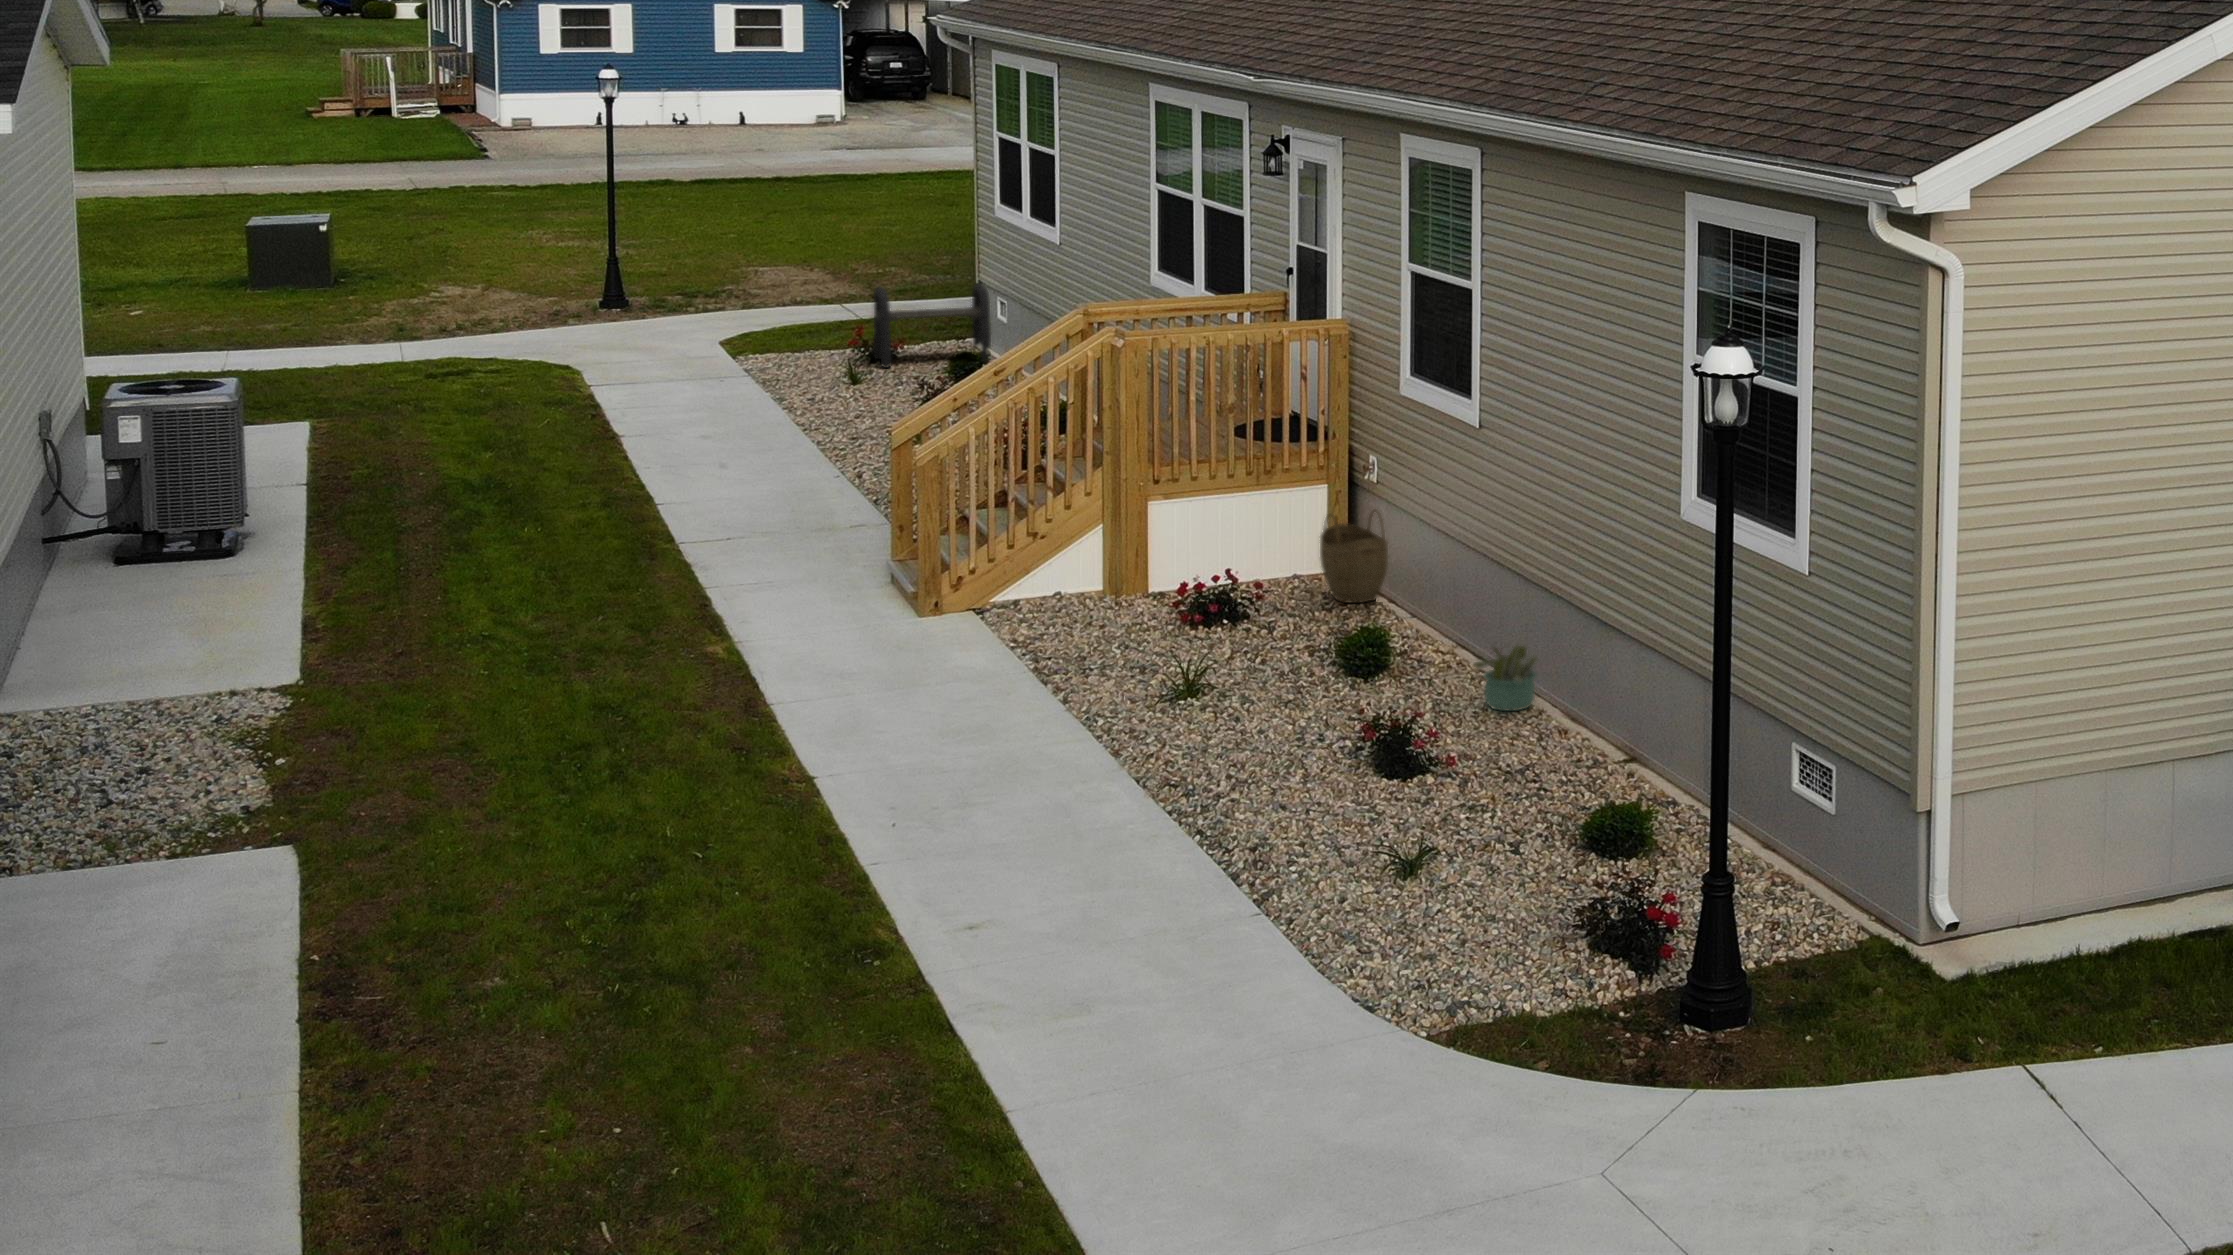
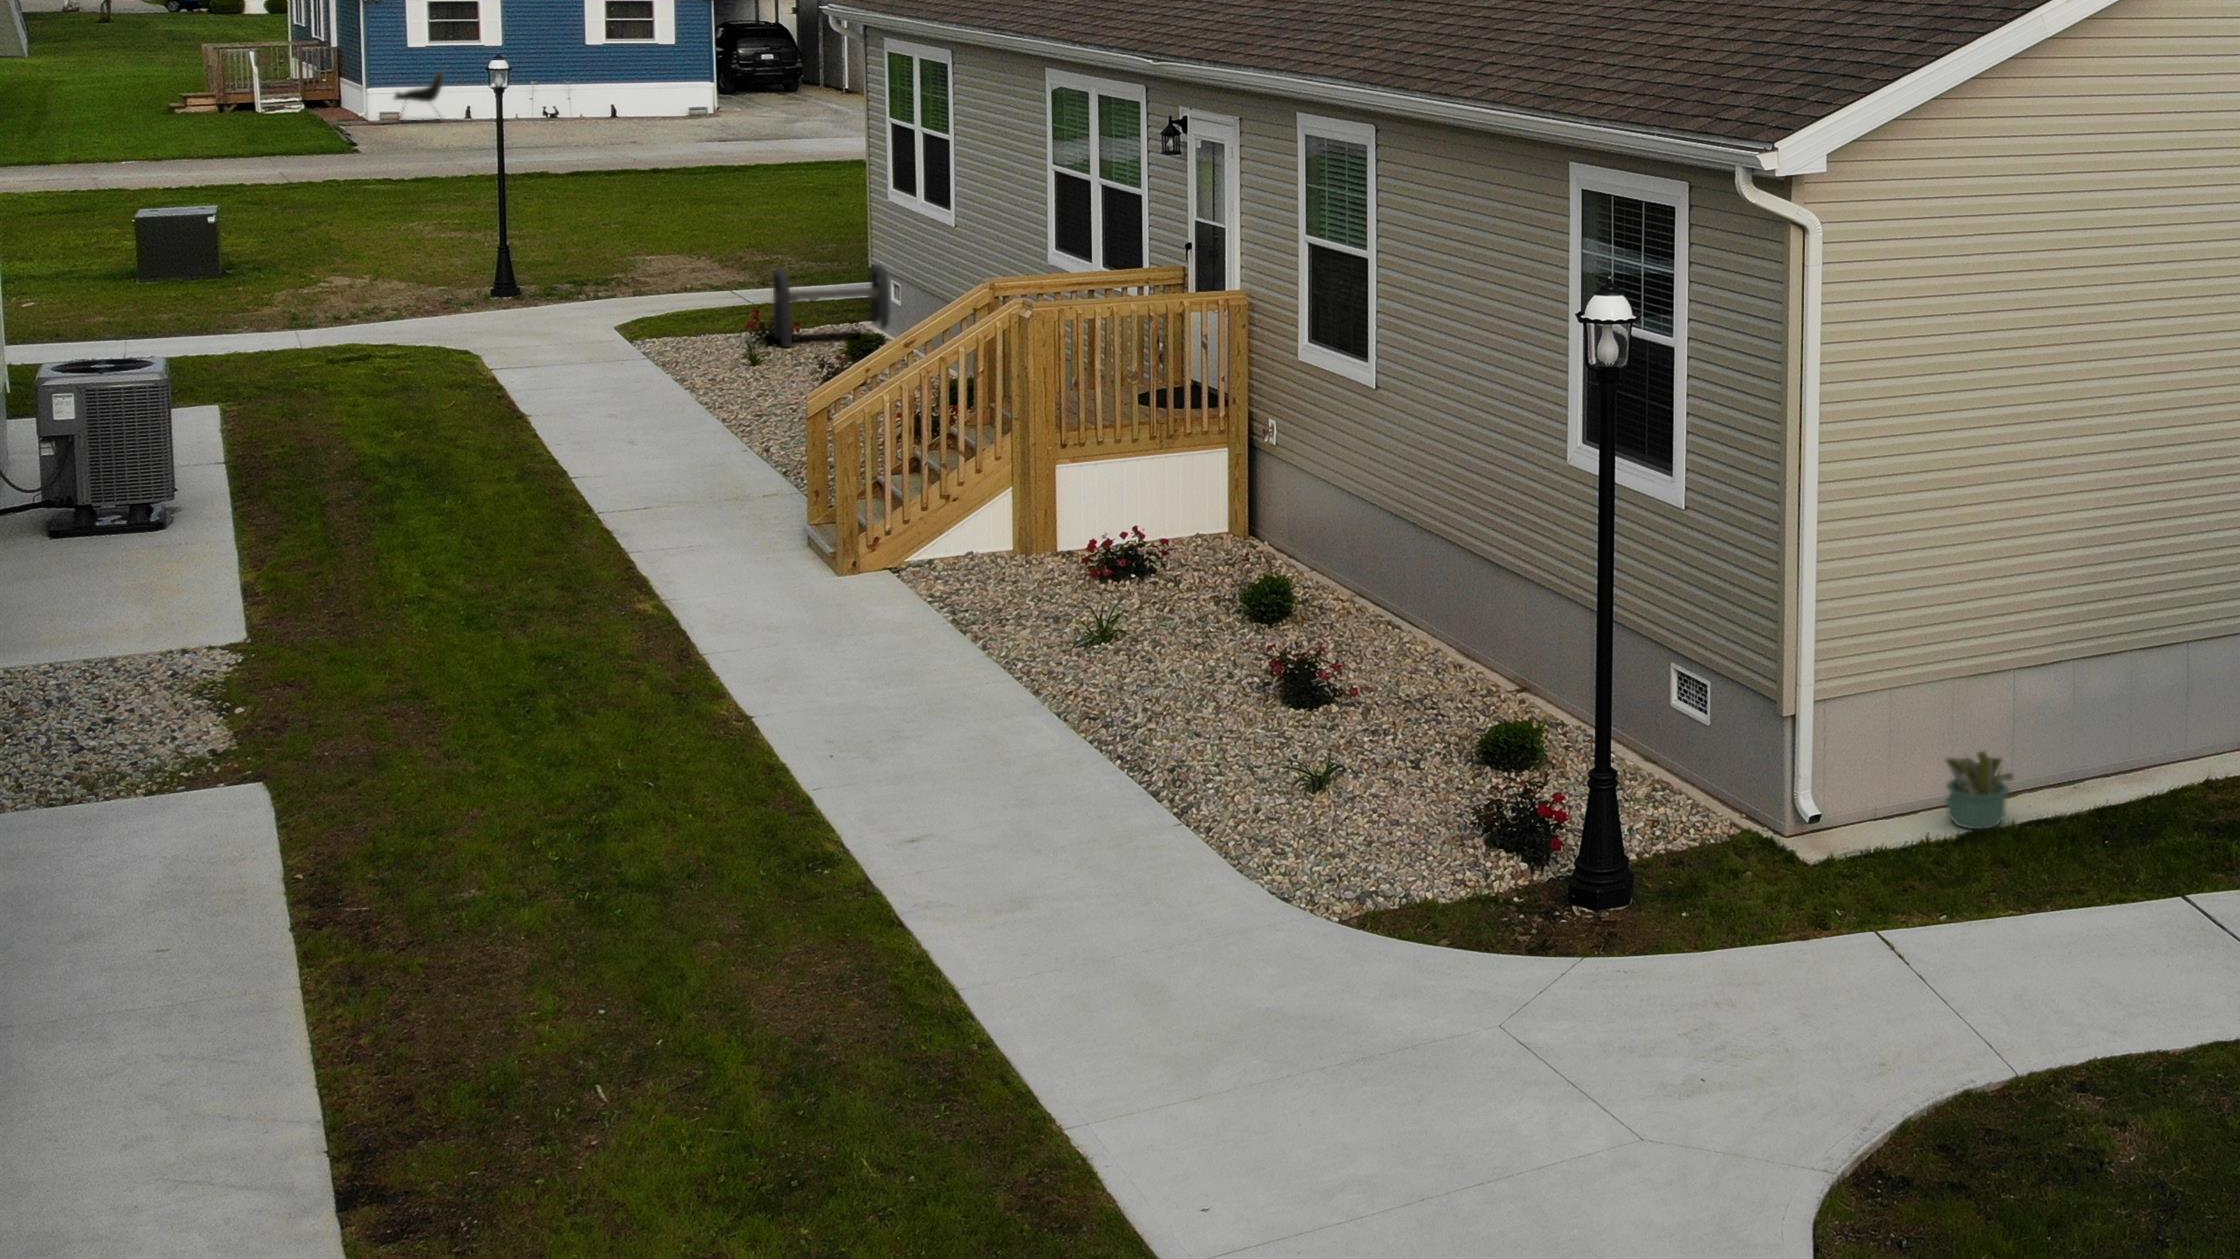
lounge chair: none [524,80,574,131] -> present [394,72,445,122]
woven basket: present [1320,510,1388,603] -> none [1224,467,1290,556]
decorative plant: present [1473,646,1539,711] -> present [1945,751,2013,829]

